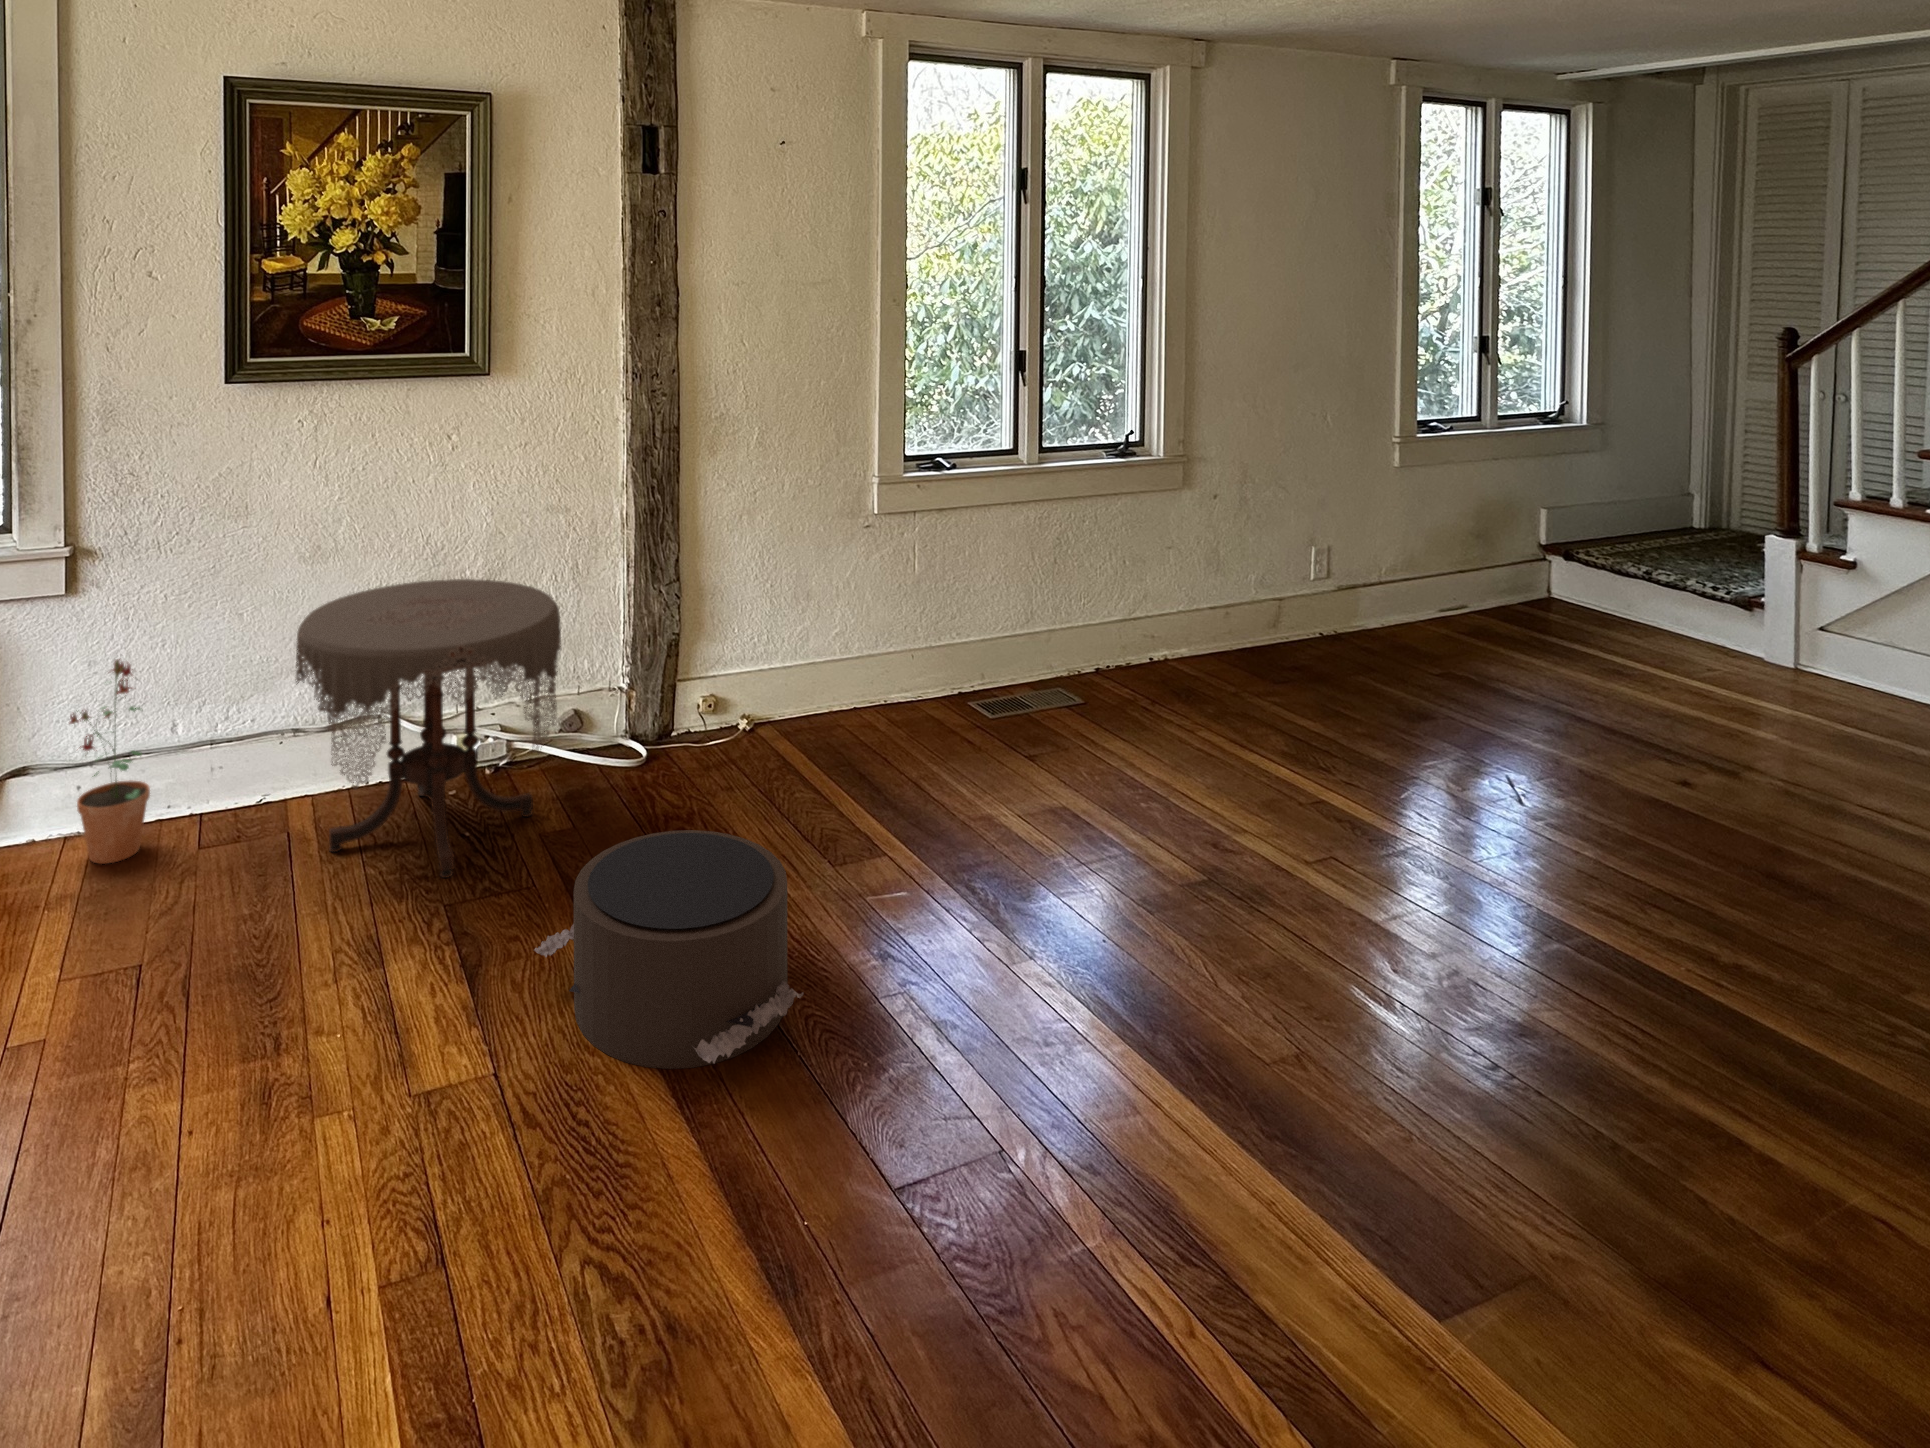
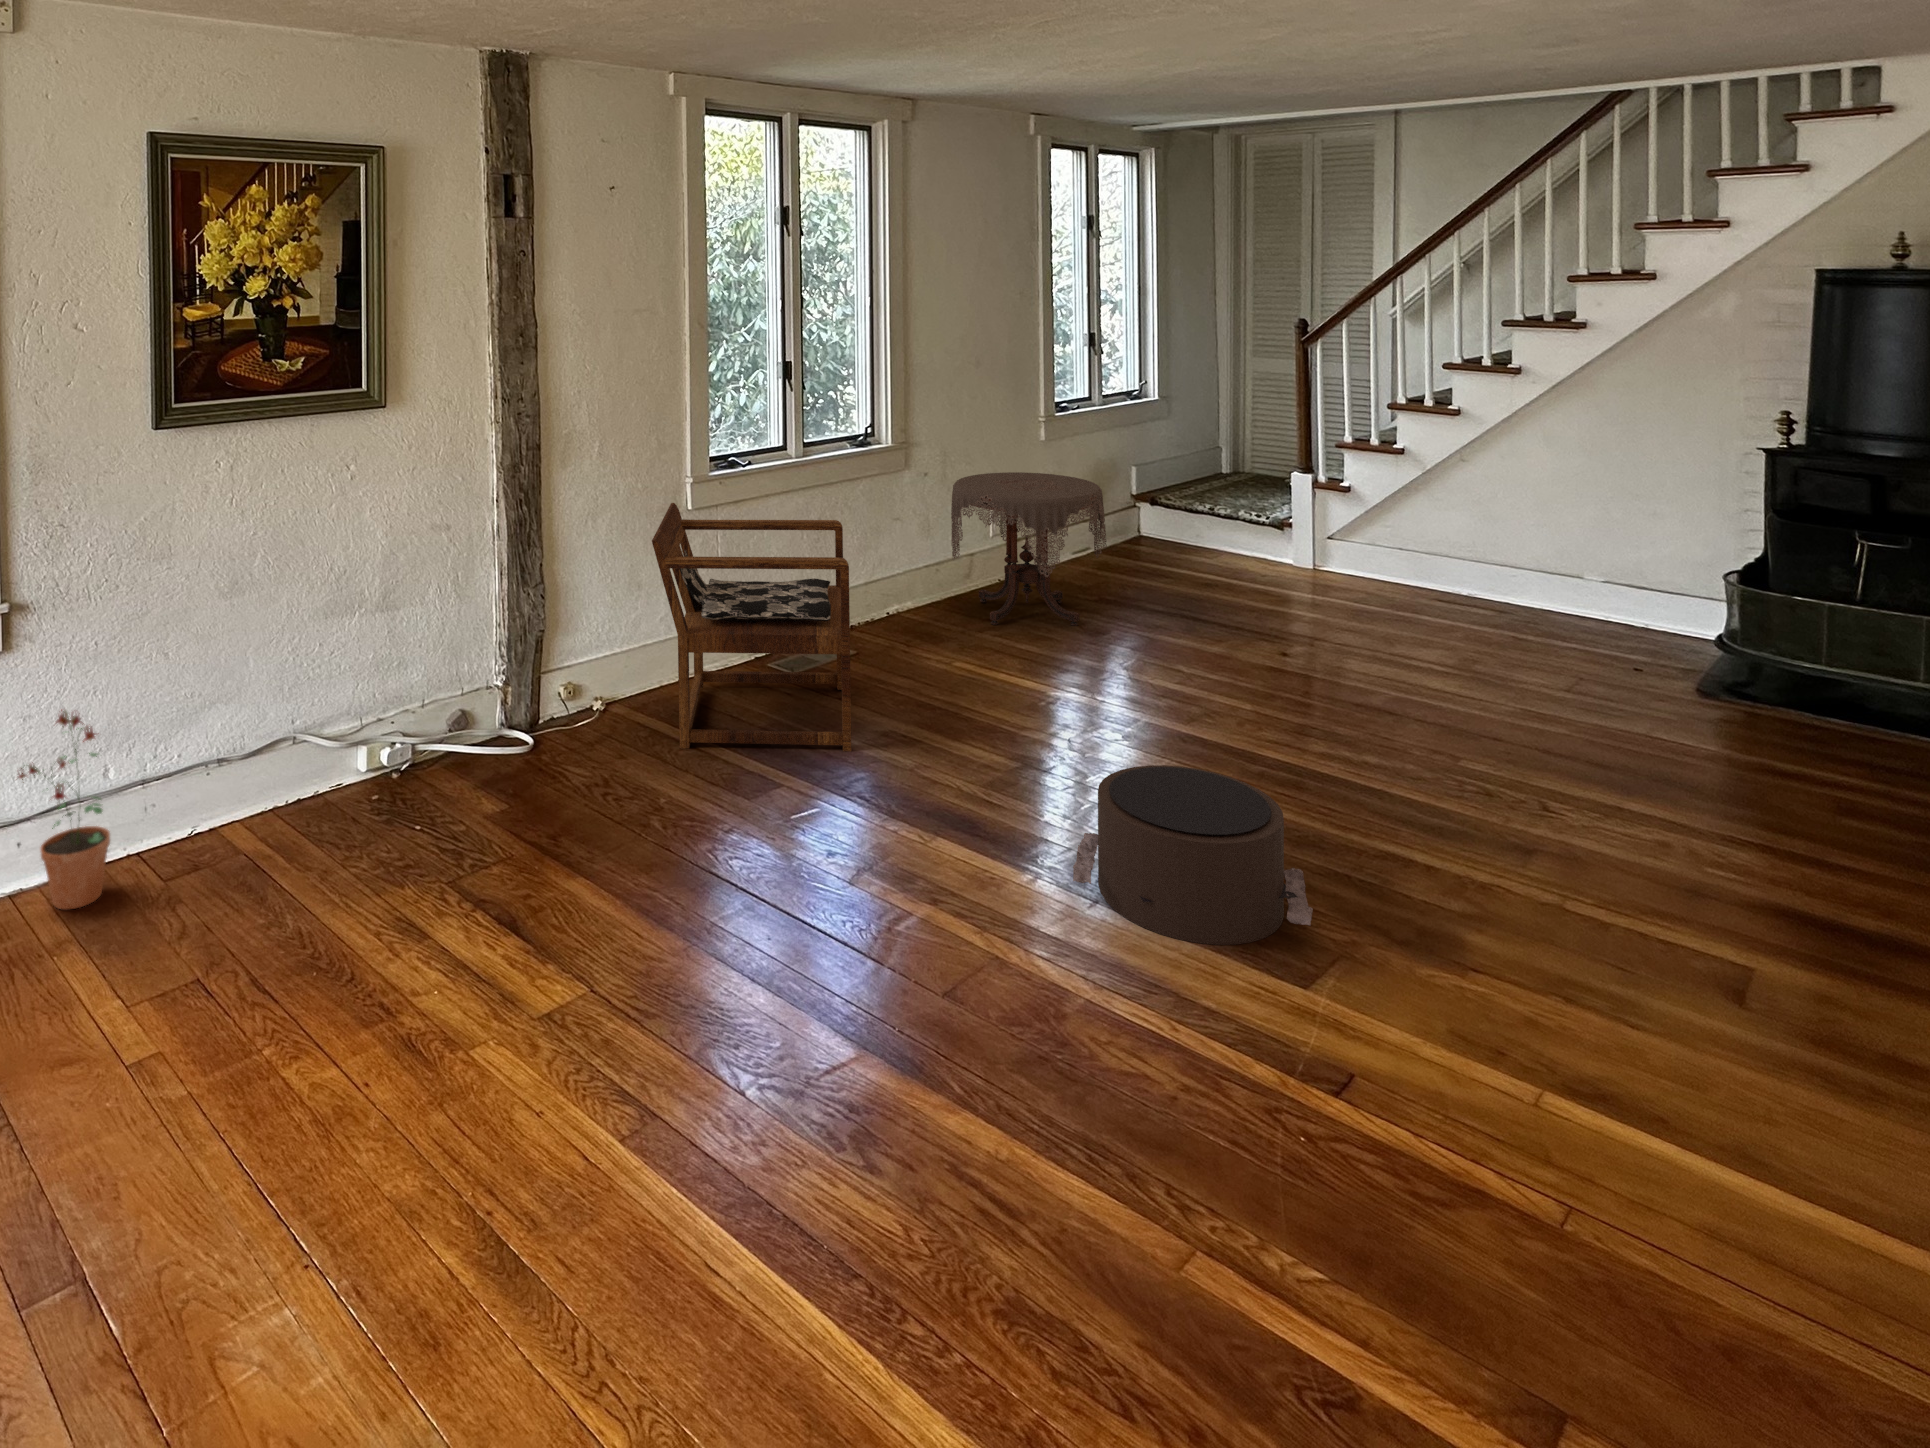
armchair: none [775,504,1043,826] -> present [652,503,851,751]
side table: present [296,579,561,878] -> present [951,472,1107,626]
pouf: present [534,830,803,1069] -> present [1073,765,1313,945]

